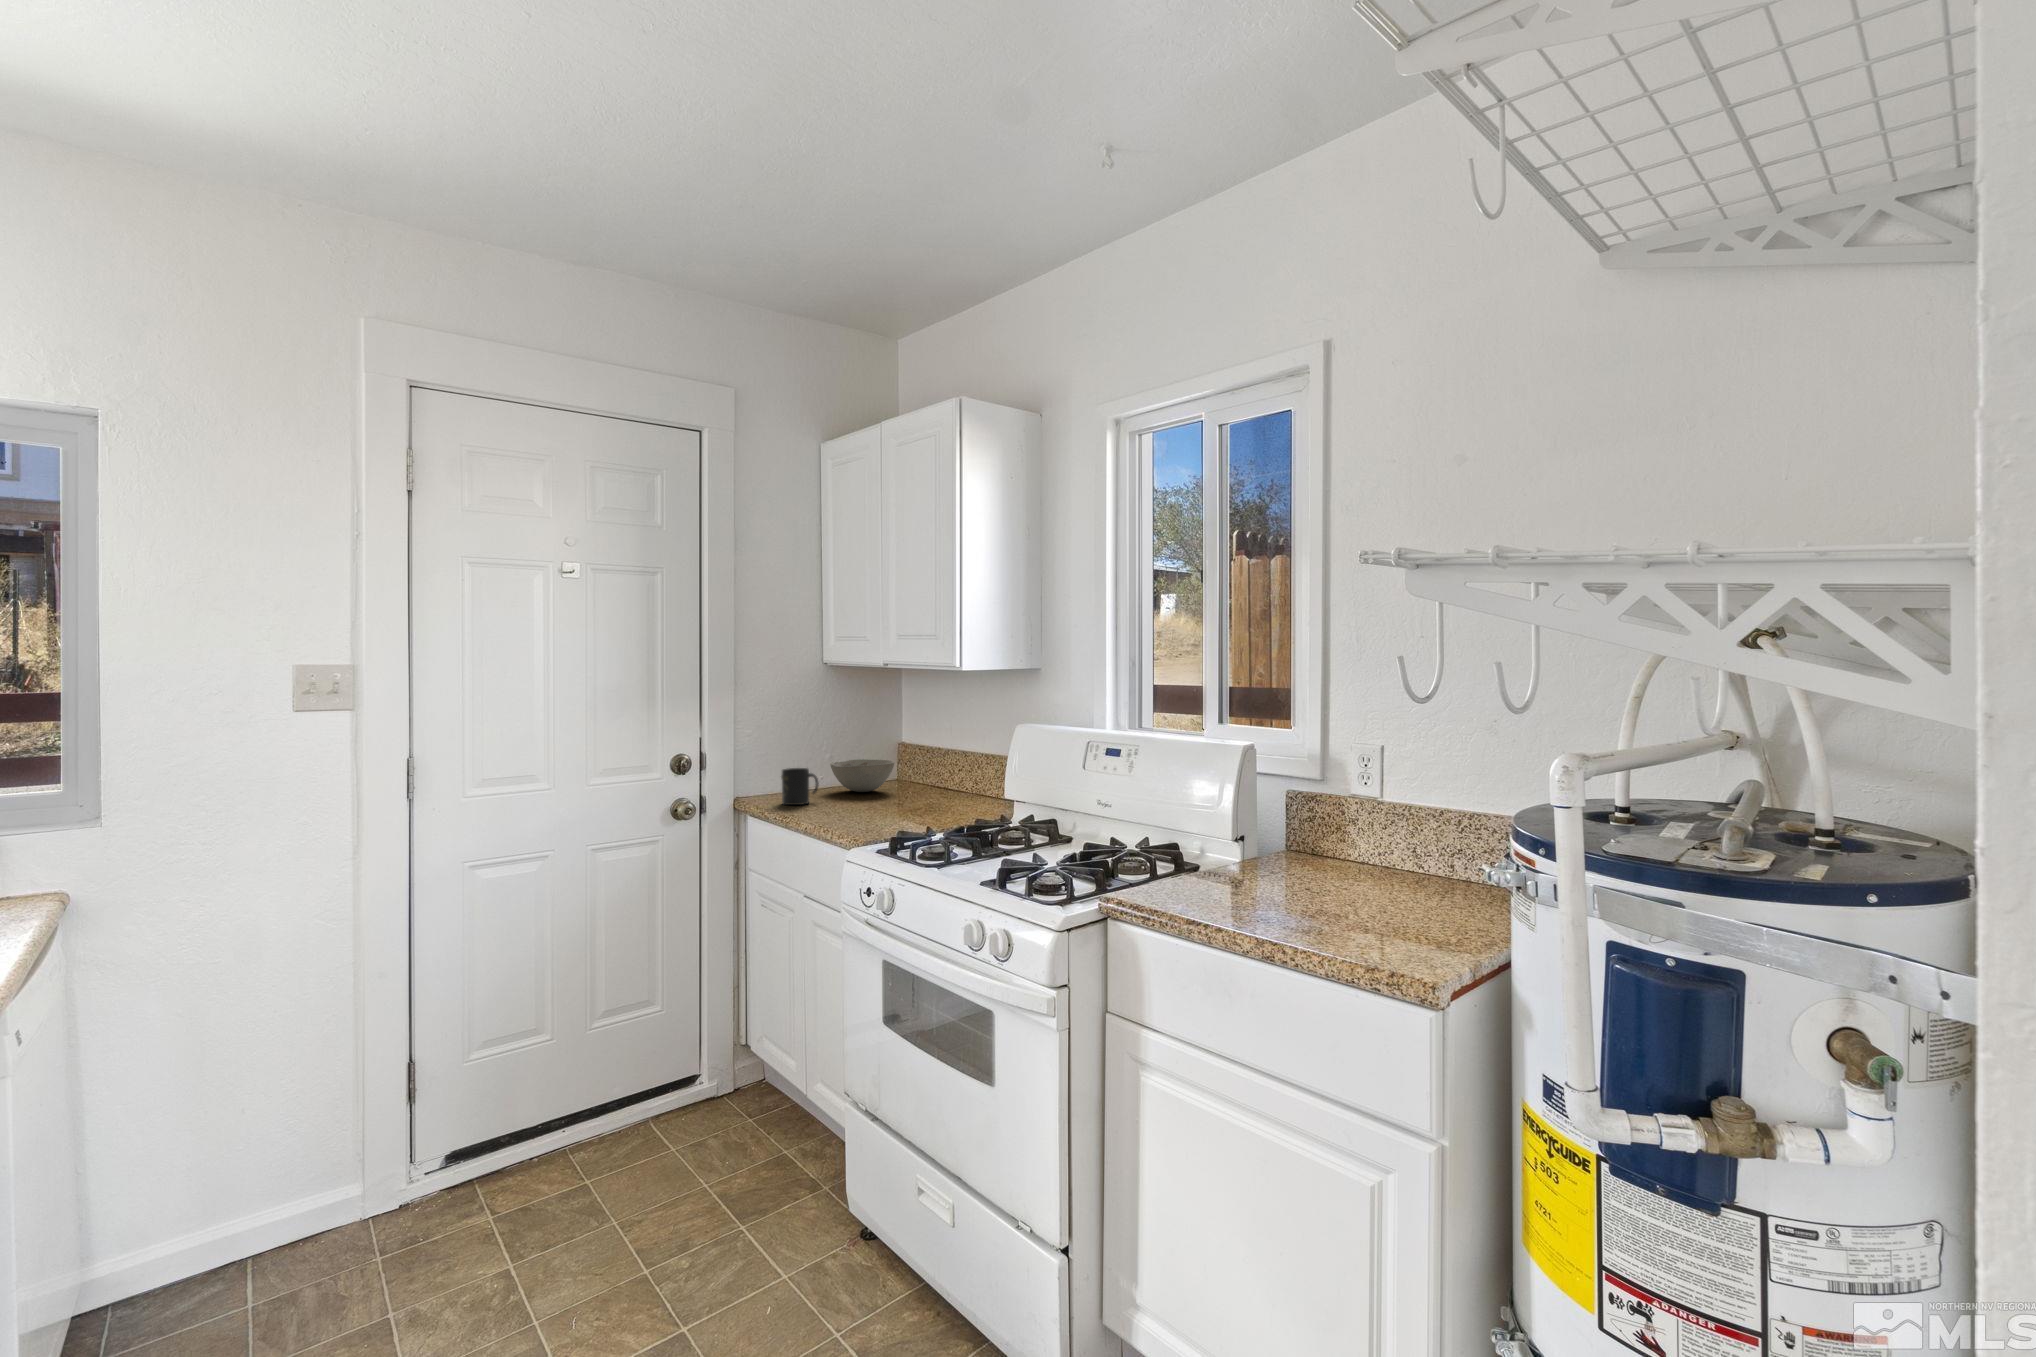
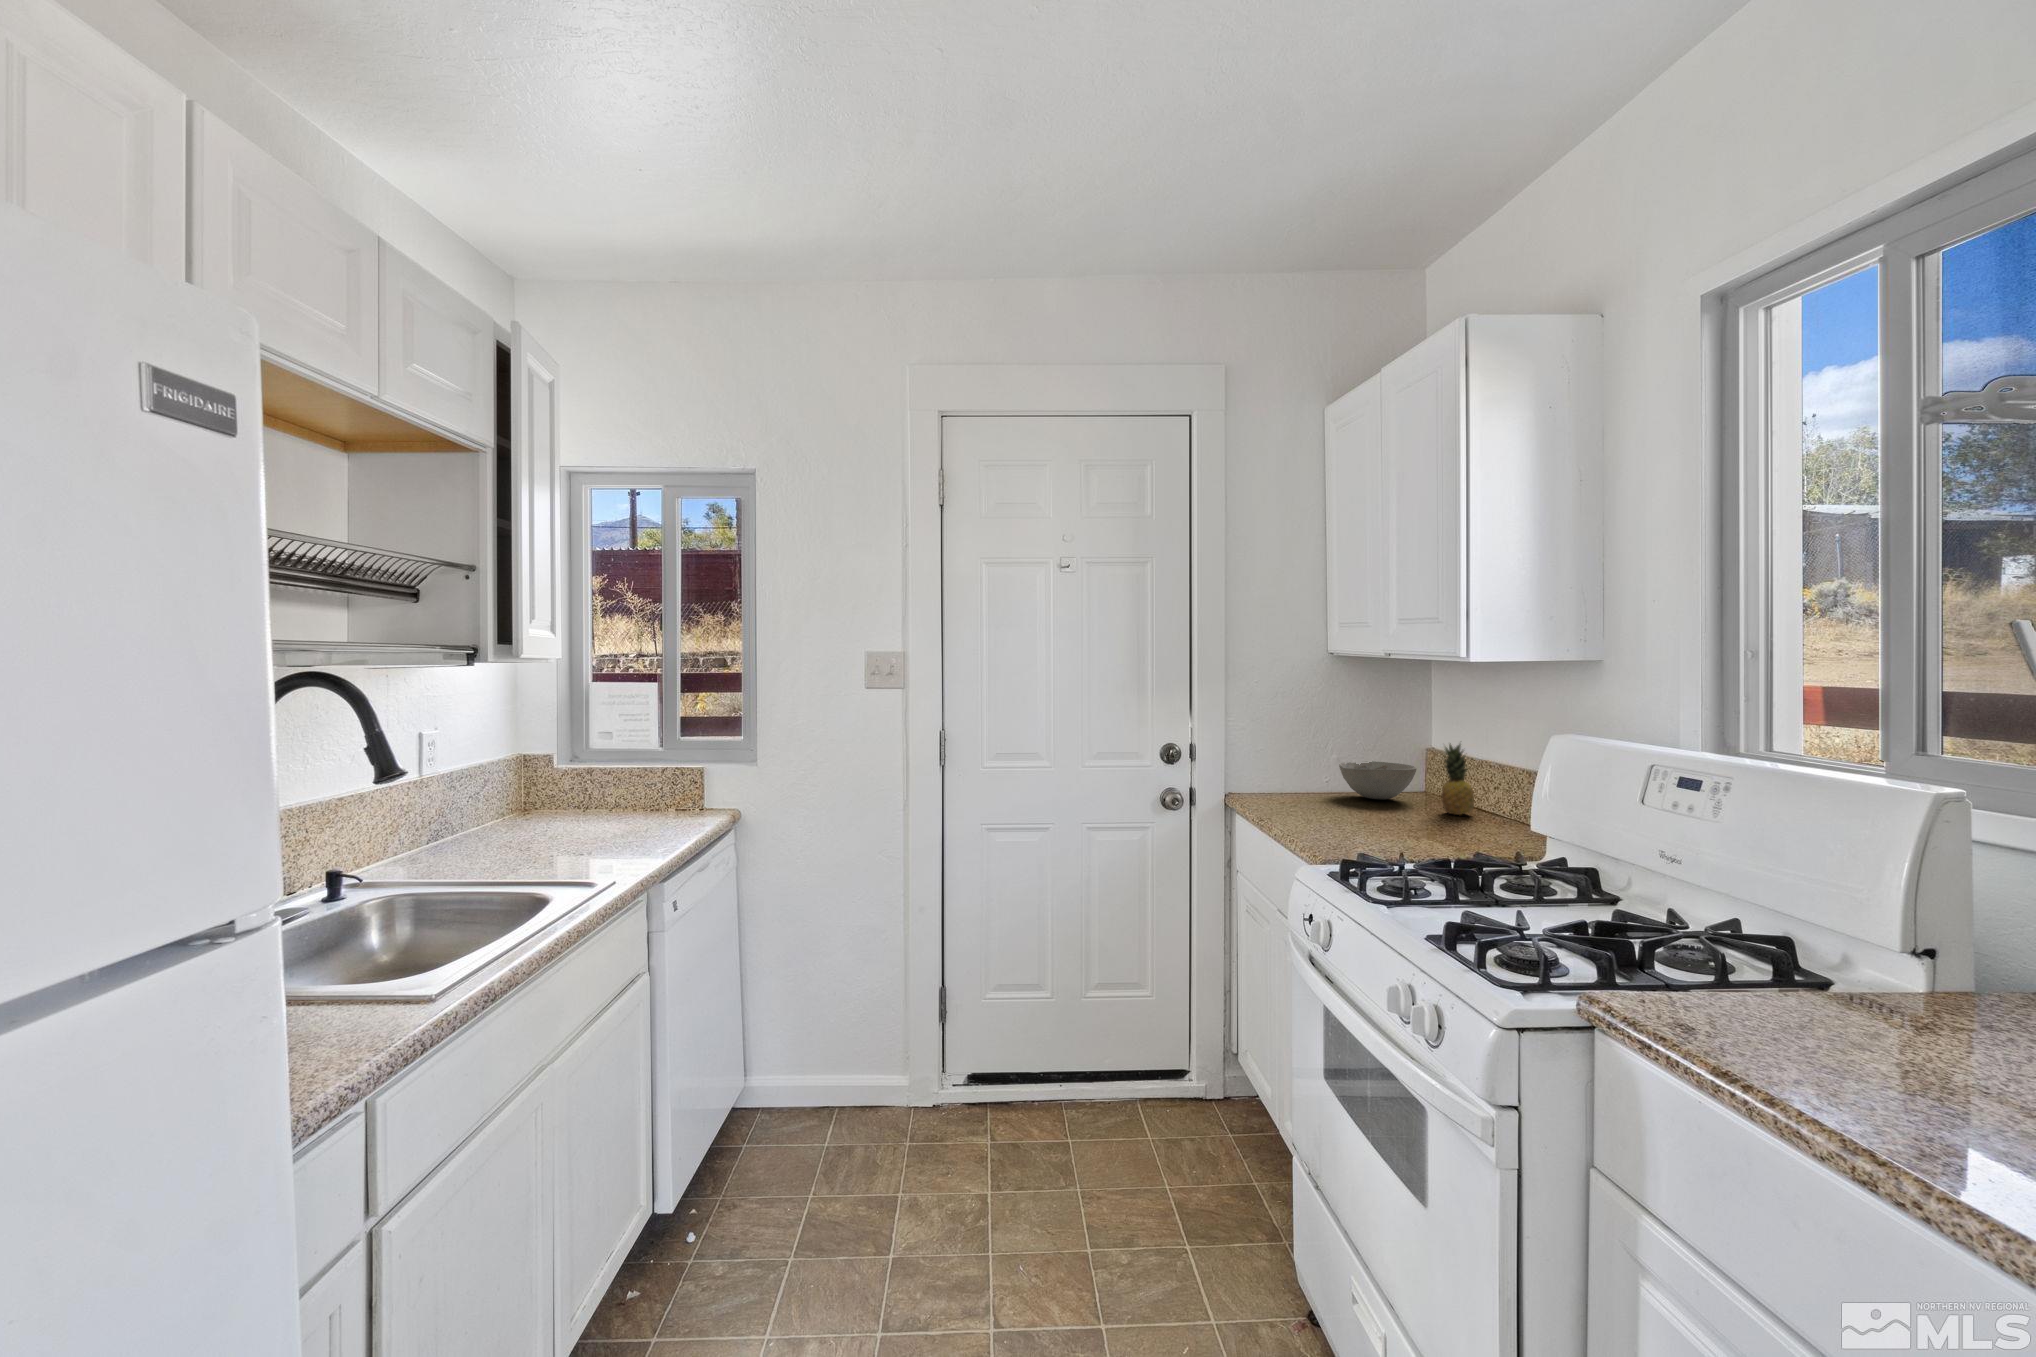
fruit: none [918,736,943,798] -> present [1441,744,1474,815]
mug: present [781,768,819,805] -> none [1273,766,1316,807]

